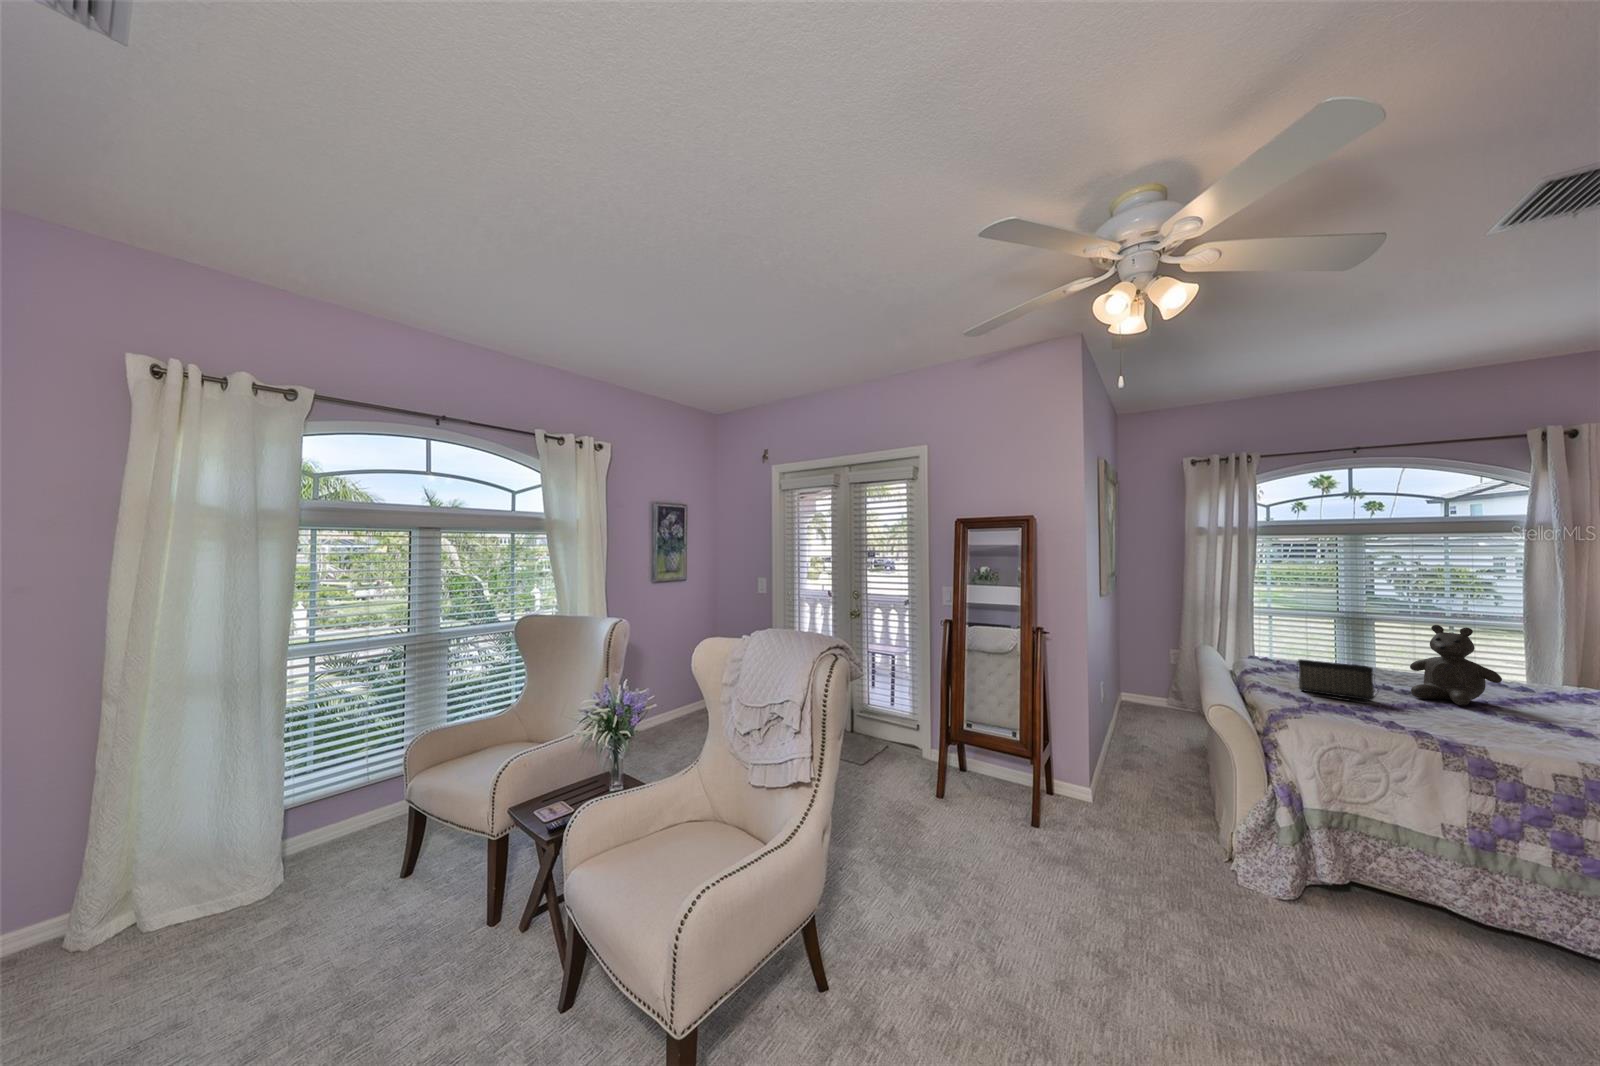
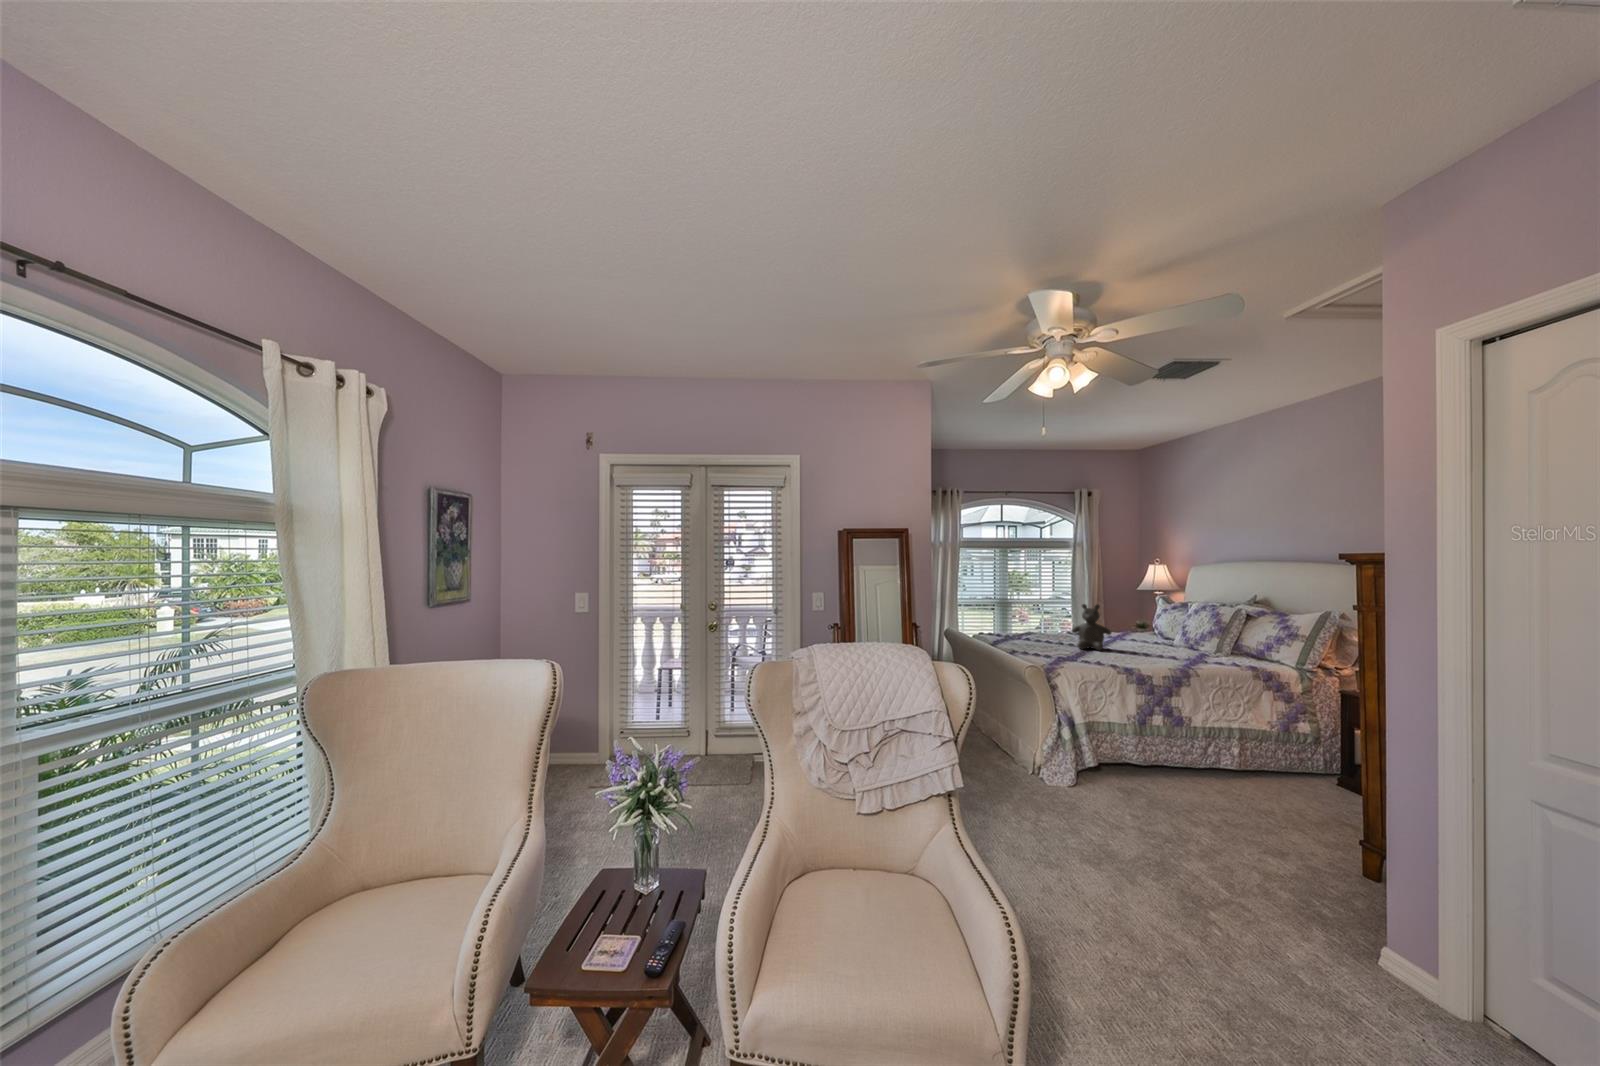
handbag: present [1298,659,1377,702] -> none [1034,632,1076,655]

